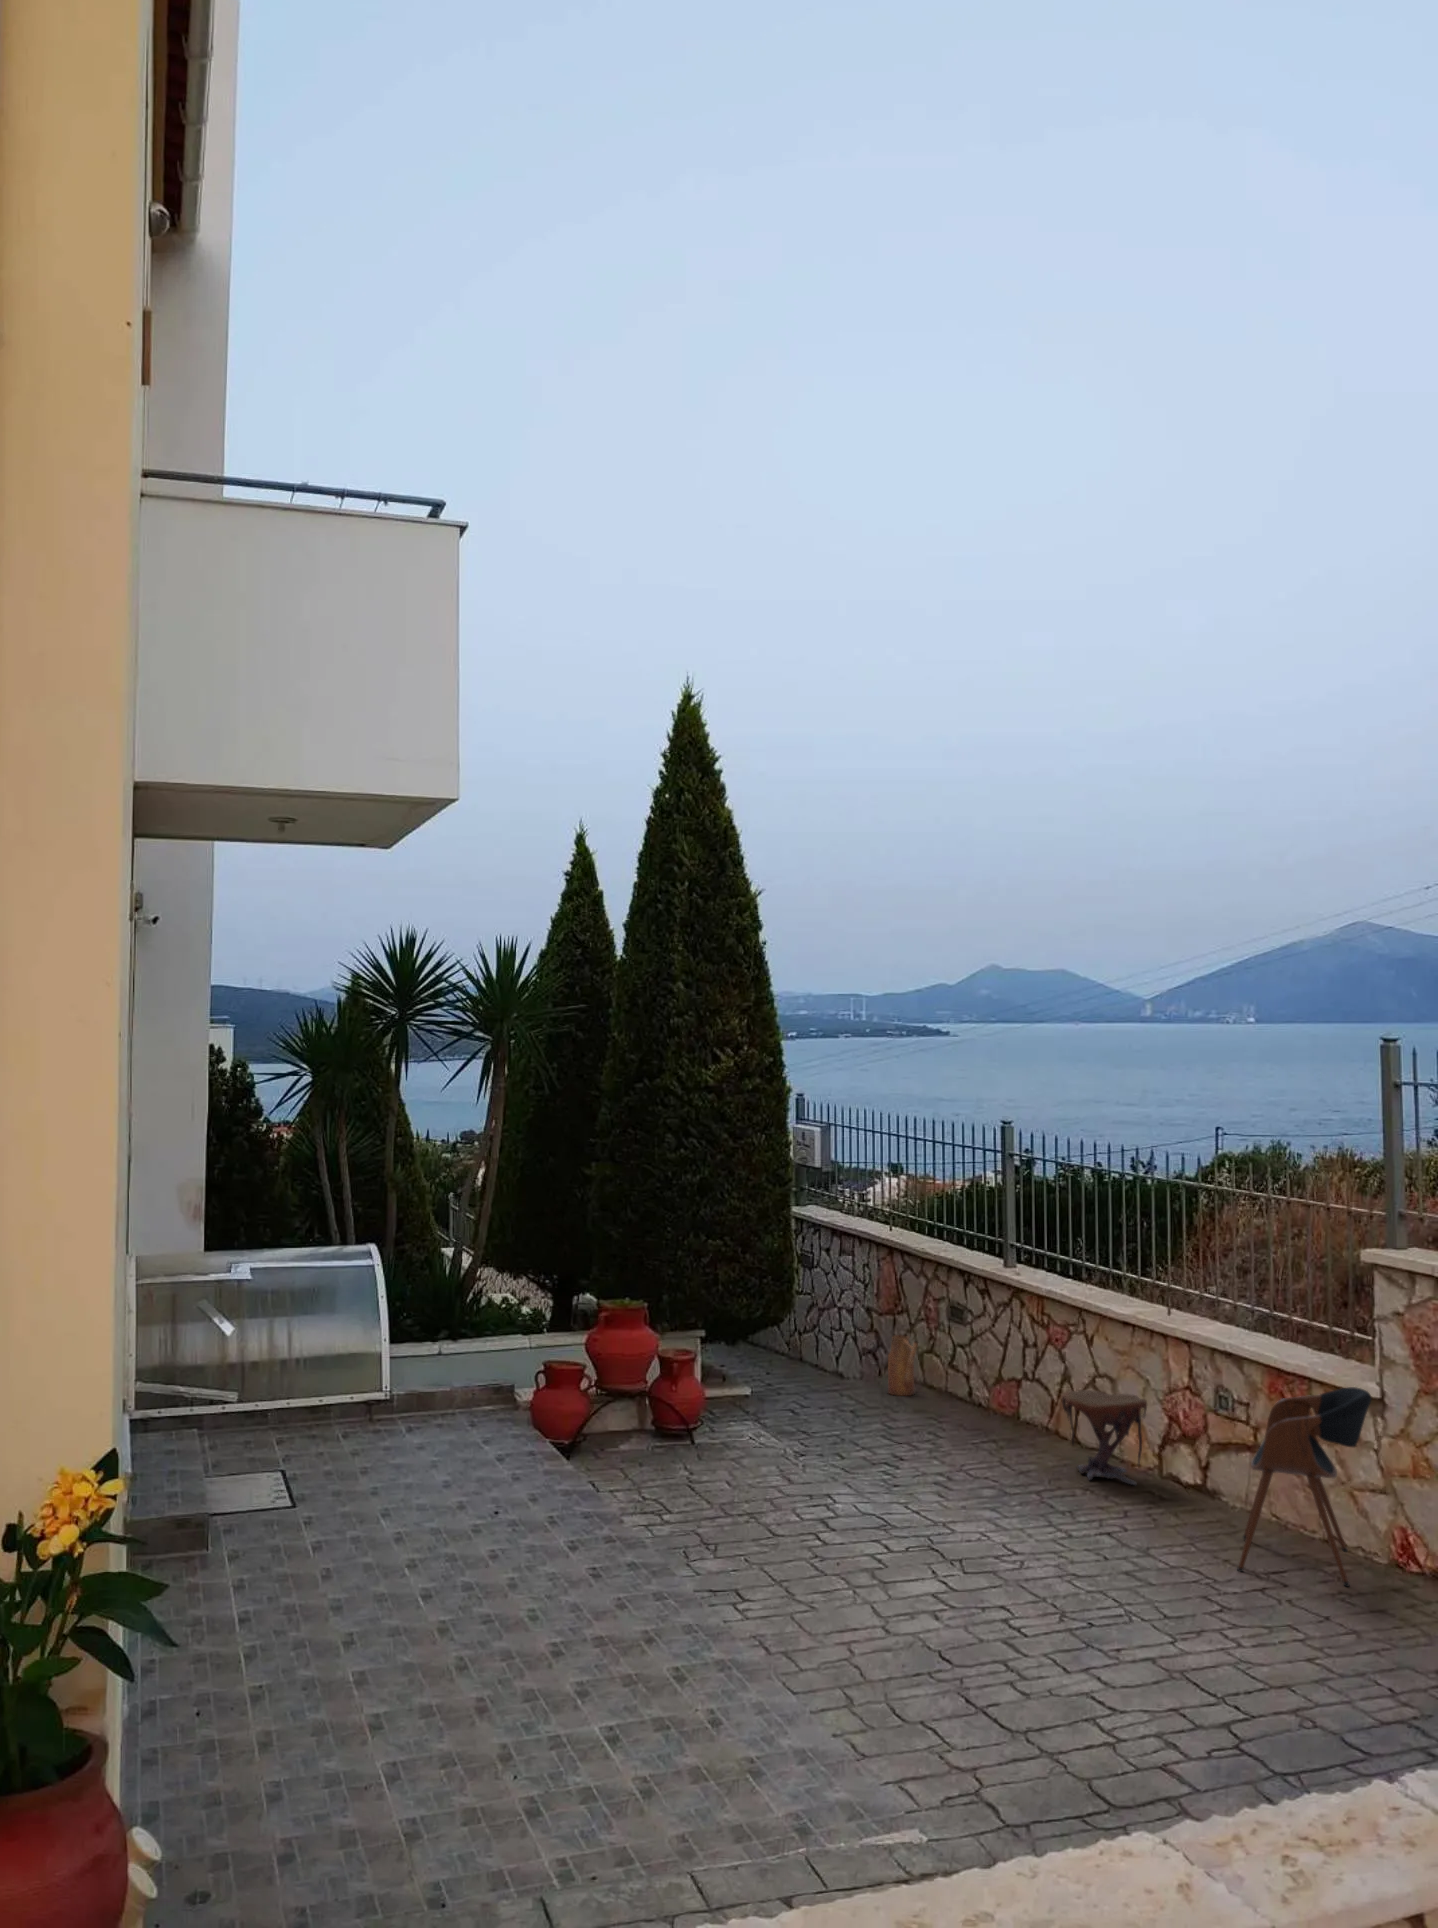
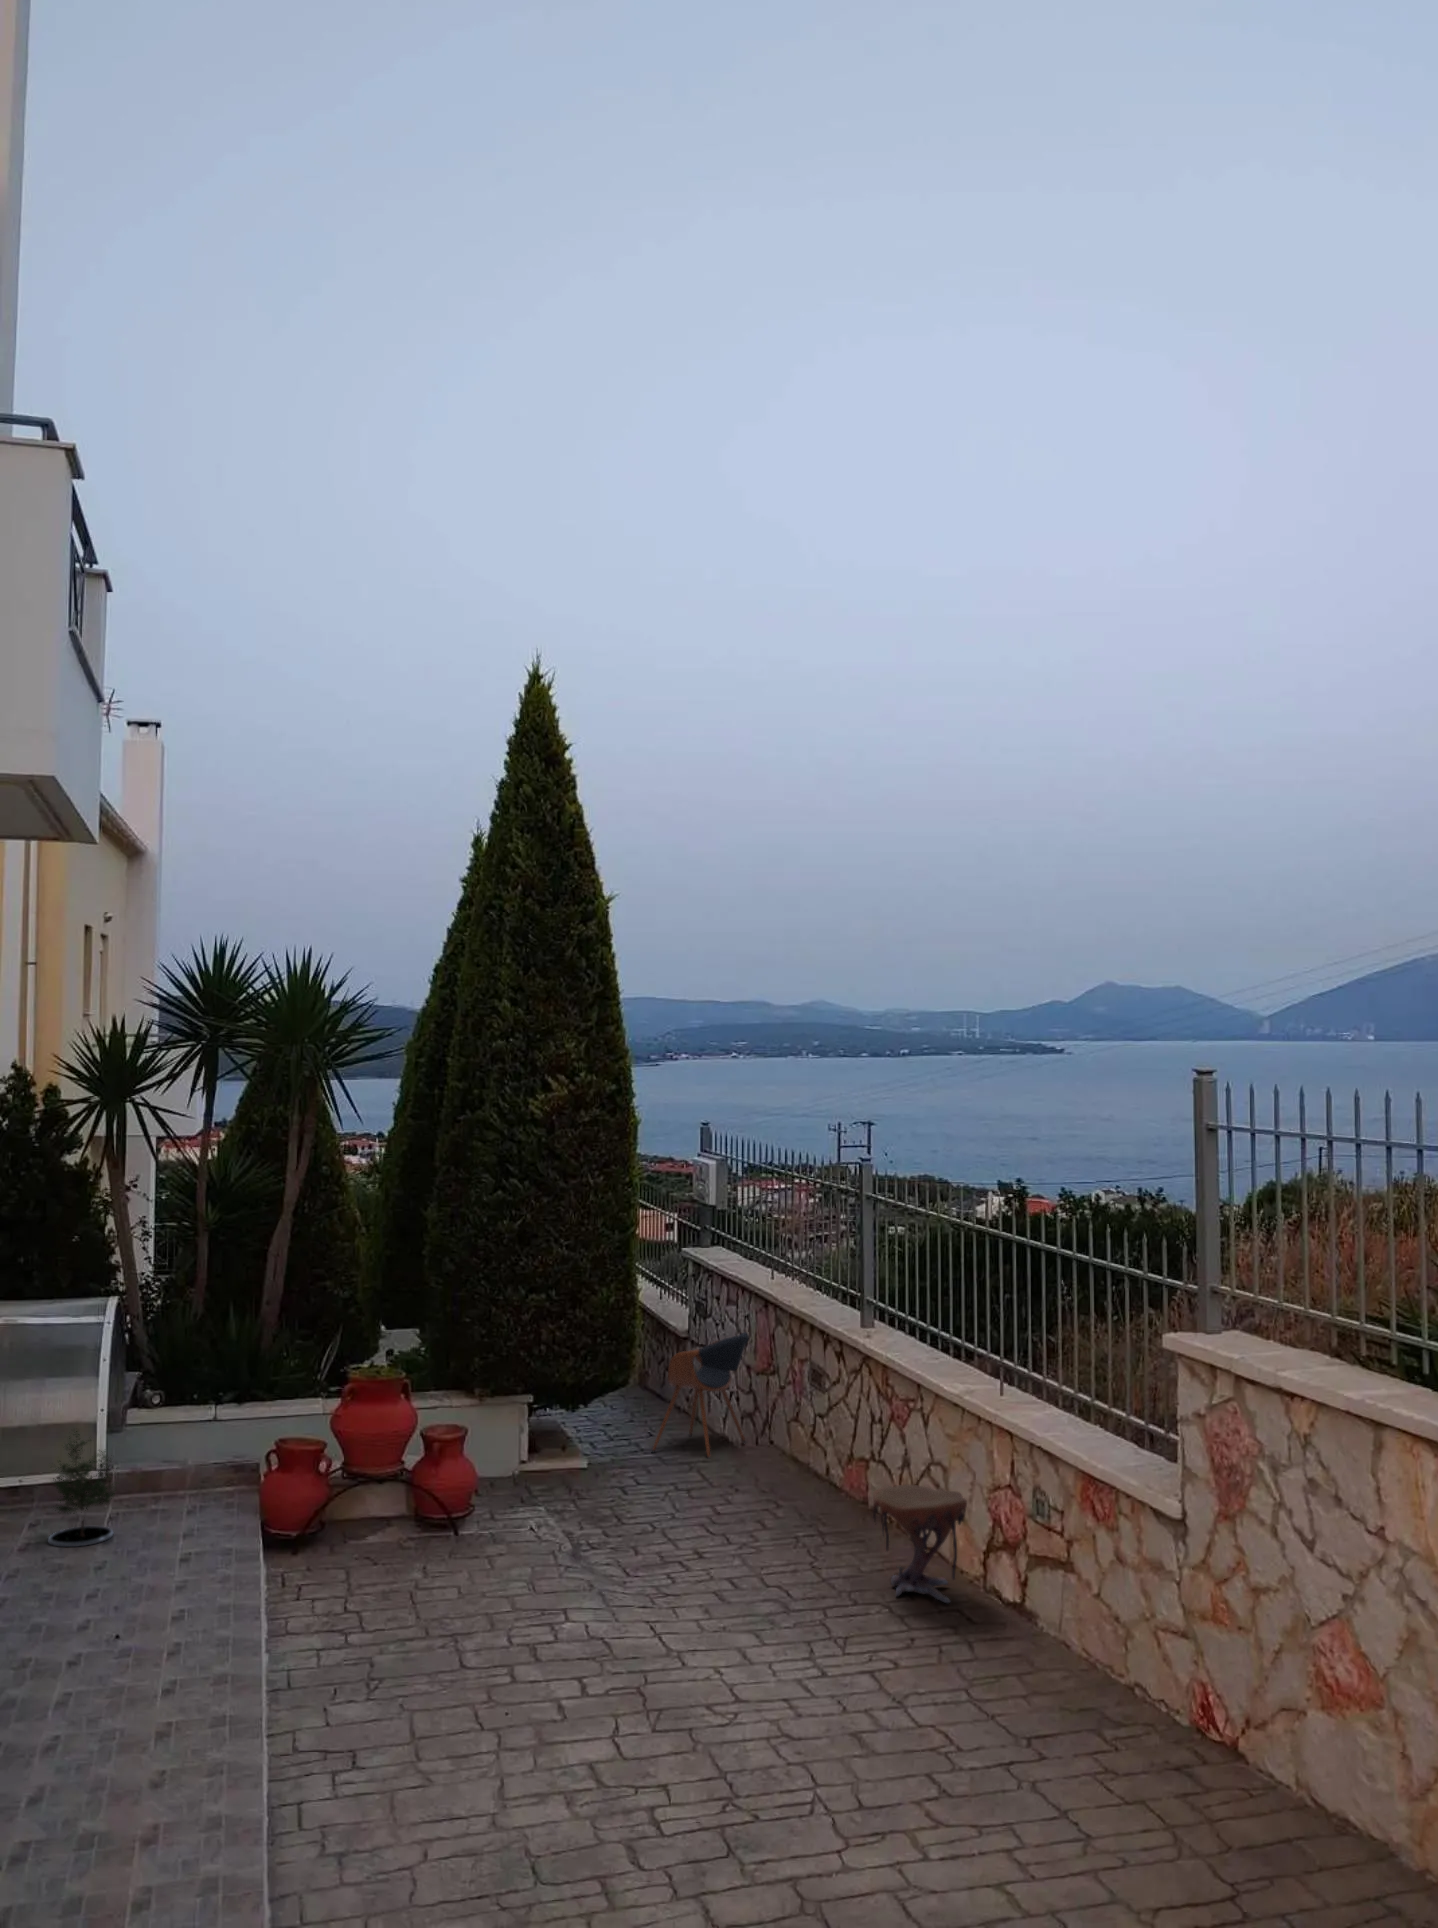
watering can: present [888,1335,918,1396] -> none [750,1401,780,1473]
potted tree: none [346,1339,403,1439] -> present [48,1431,119,1547]
chair: present [1237,1387,1371,1587] -> present [651,1333,749,1458]

